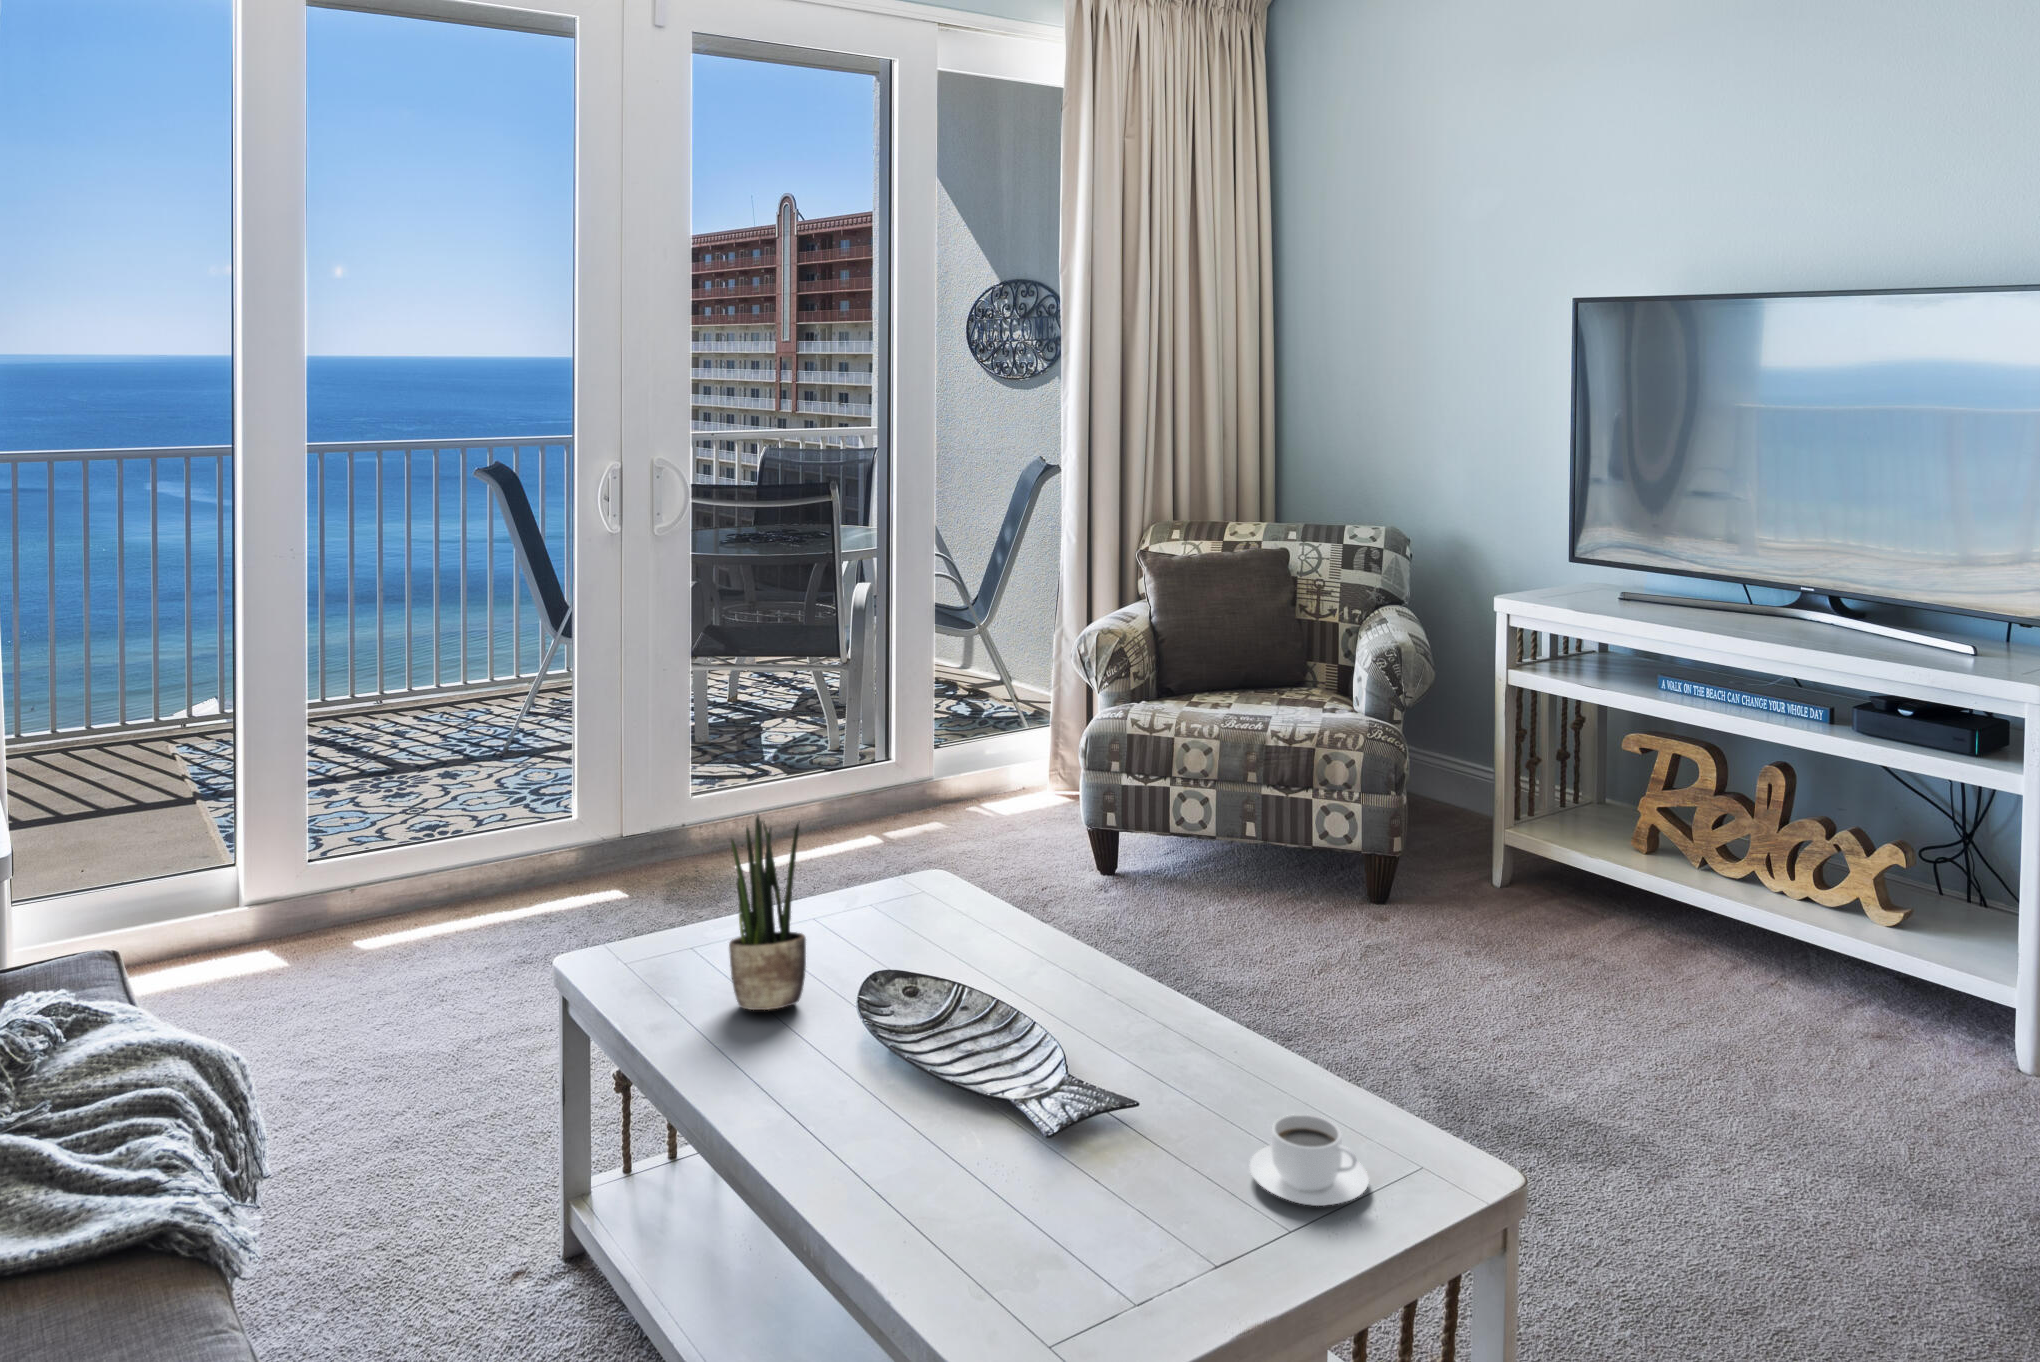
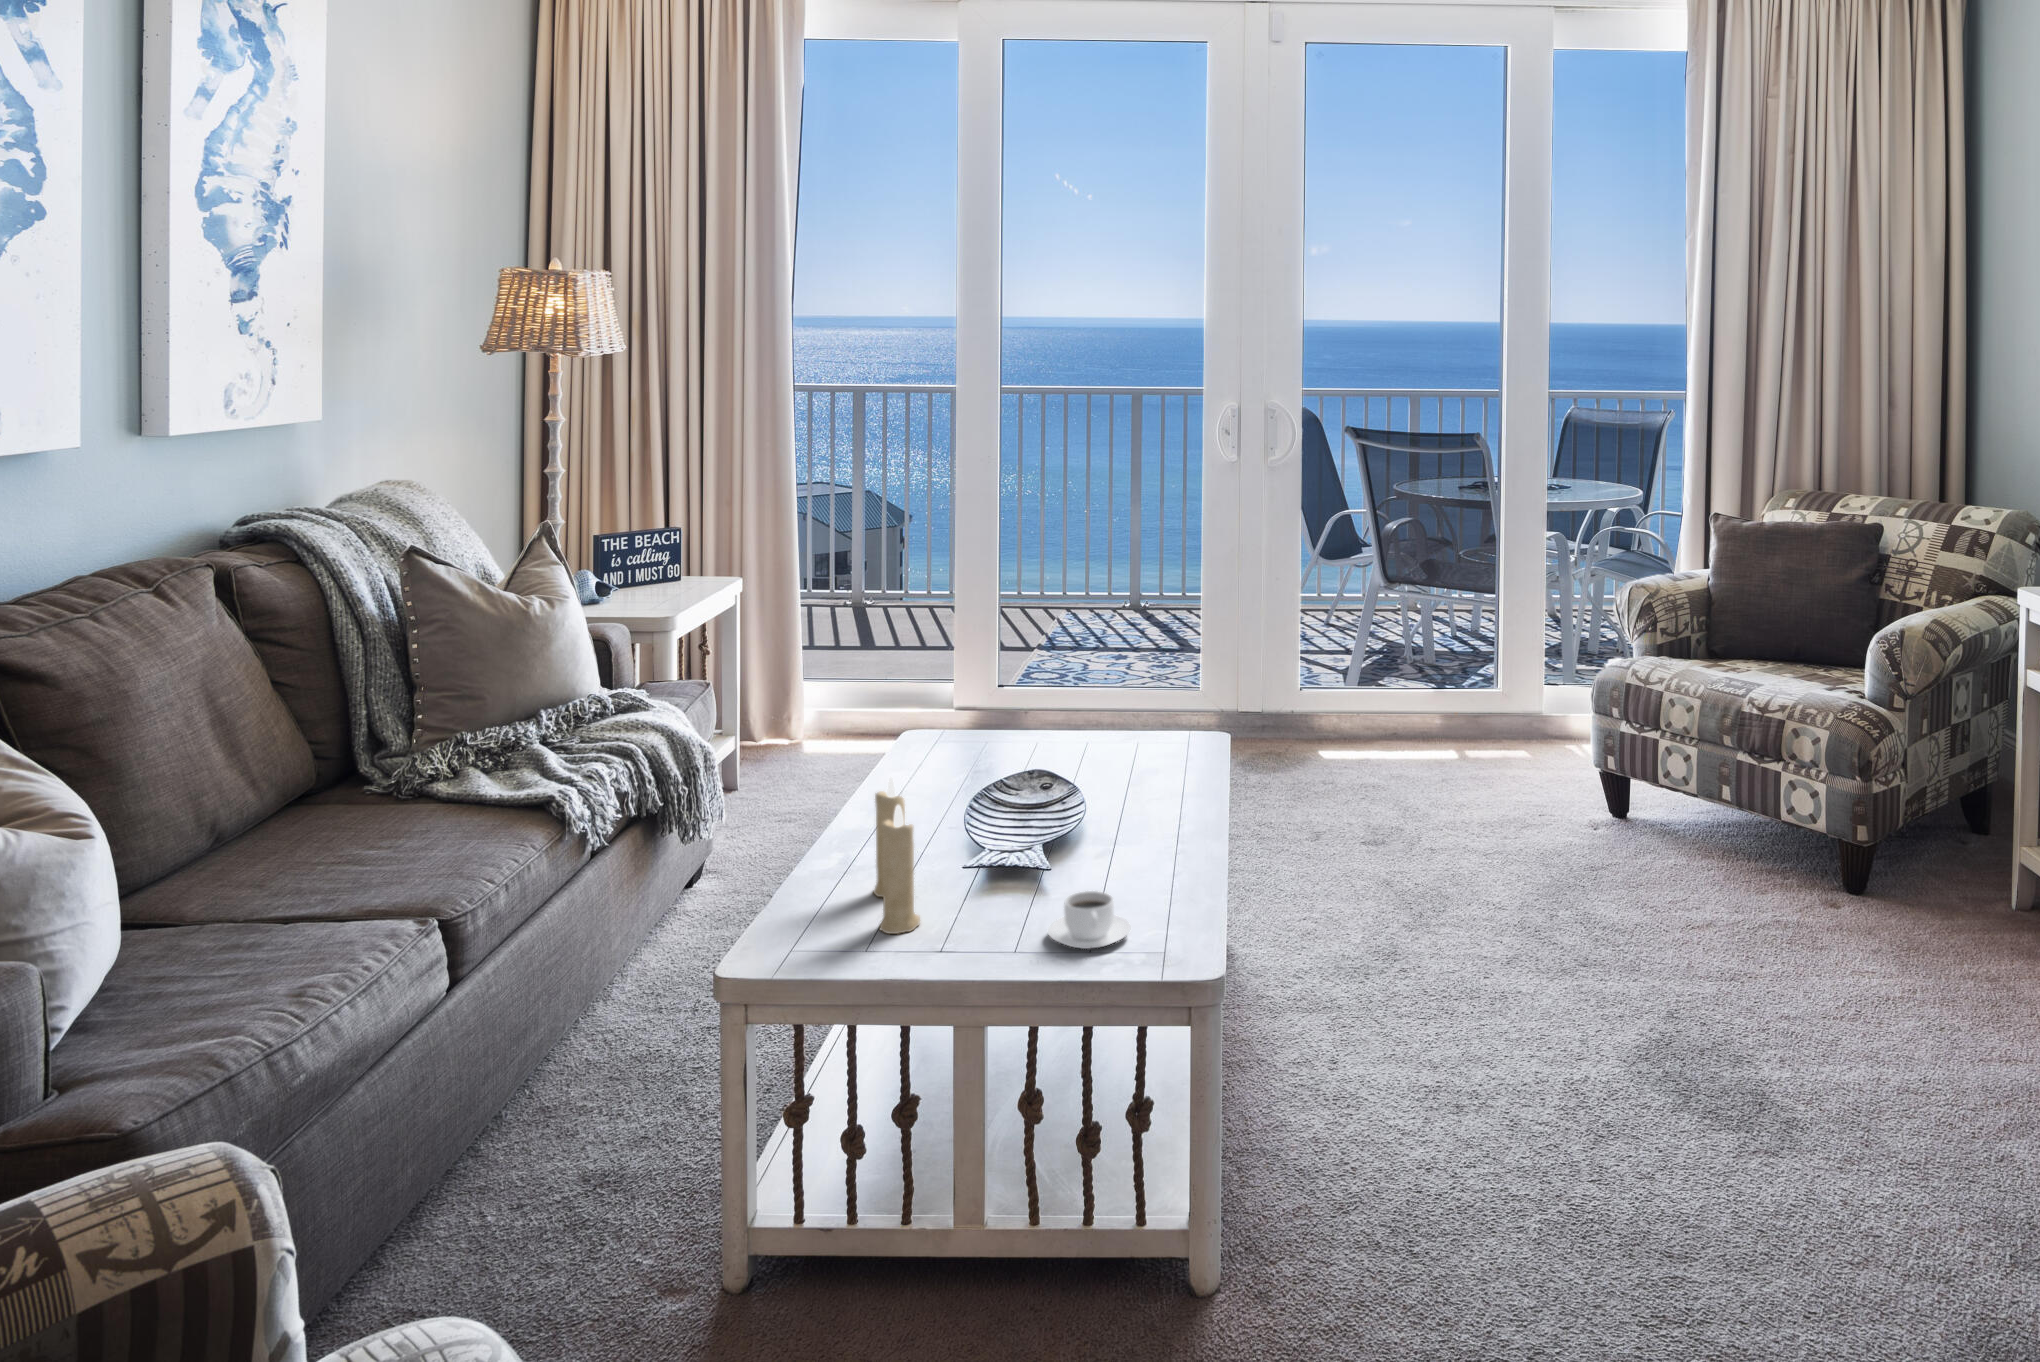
potted plant: present [729,816,806,1010] -> none [959,652,1015,785]
candle: none [916,1011,1093,1277] -> present [874,778,920,934]

